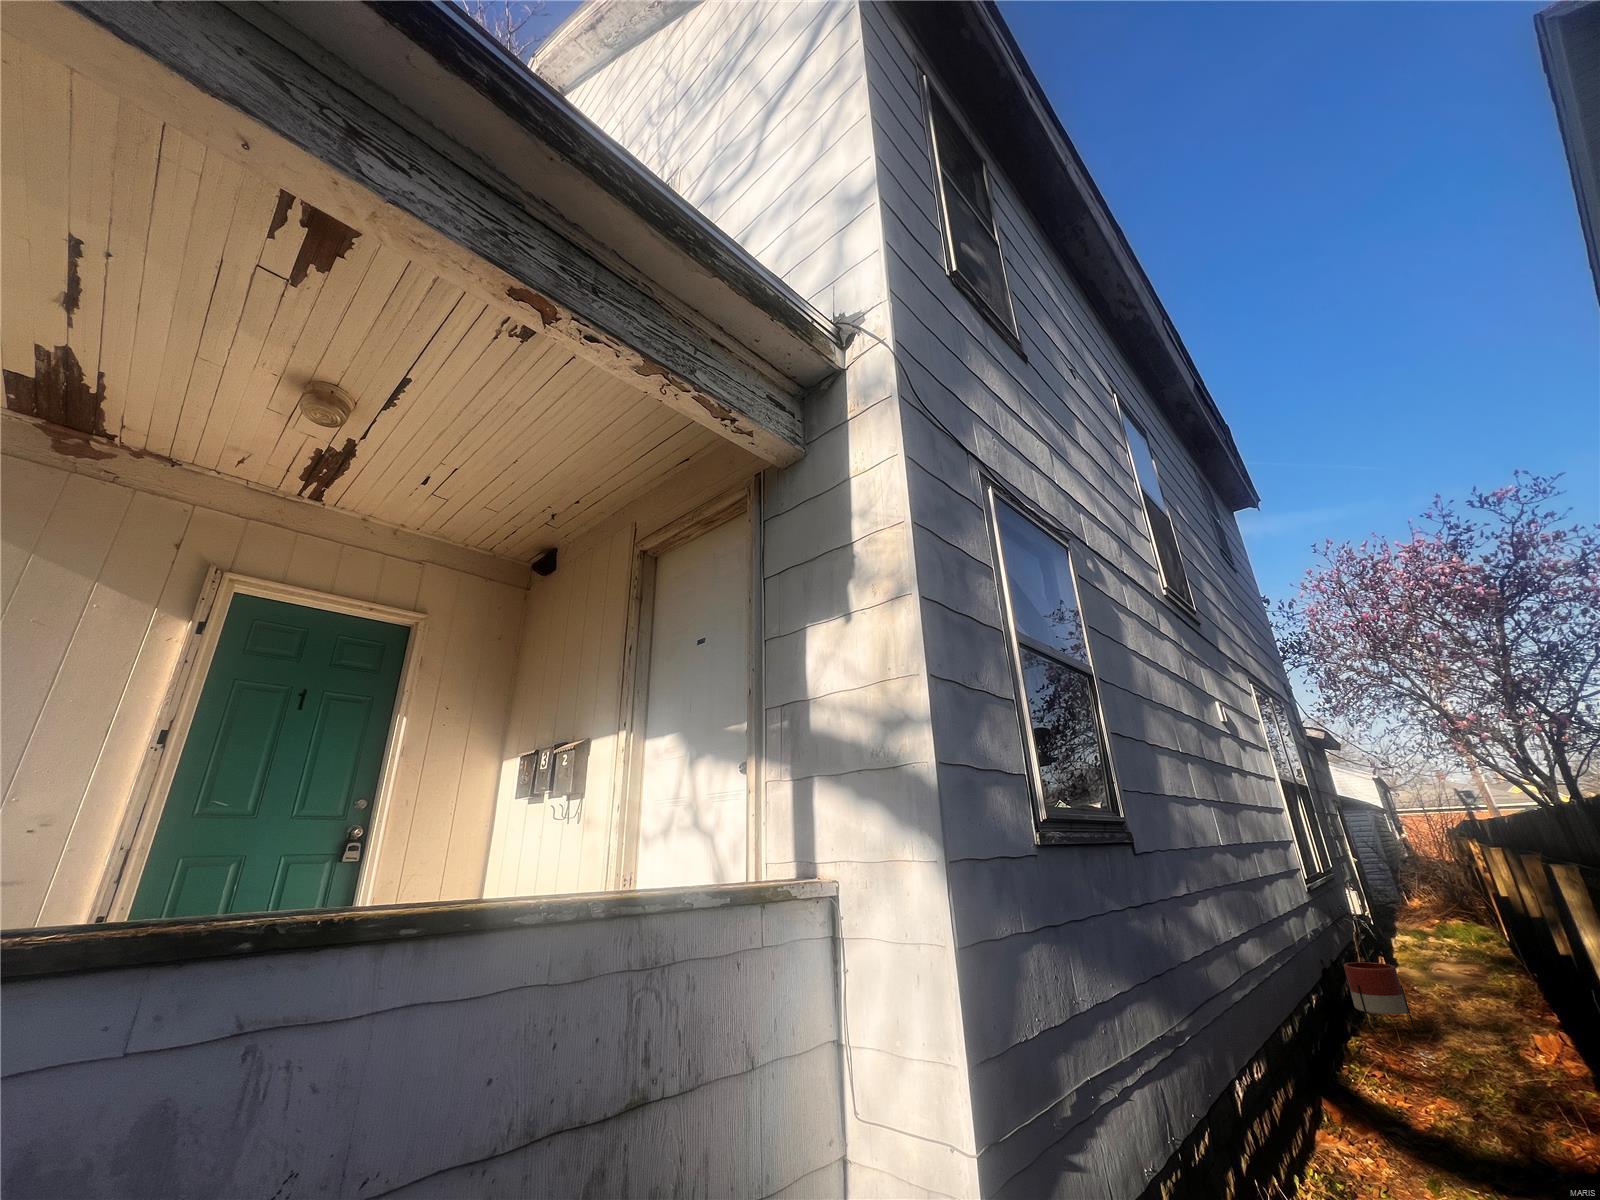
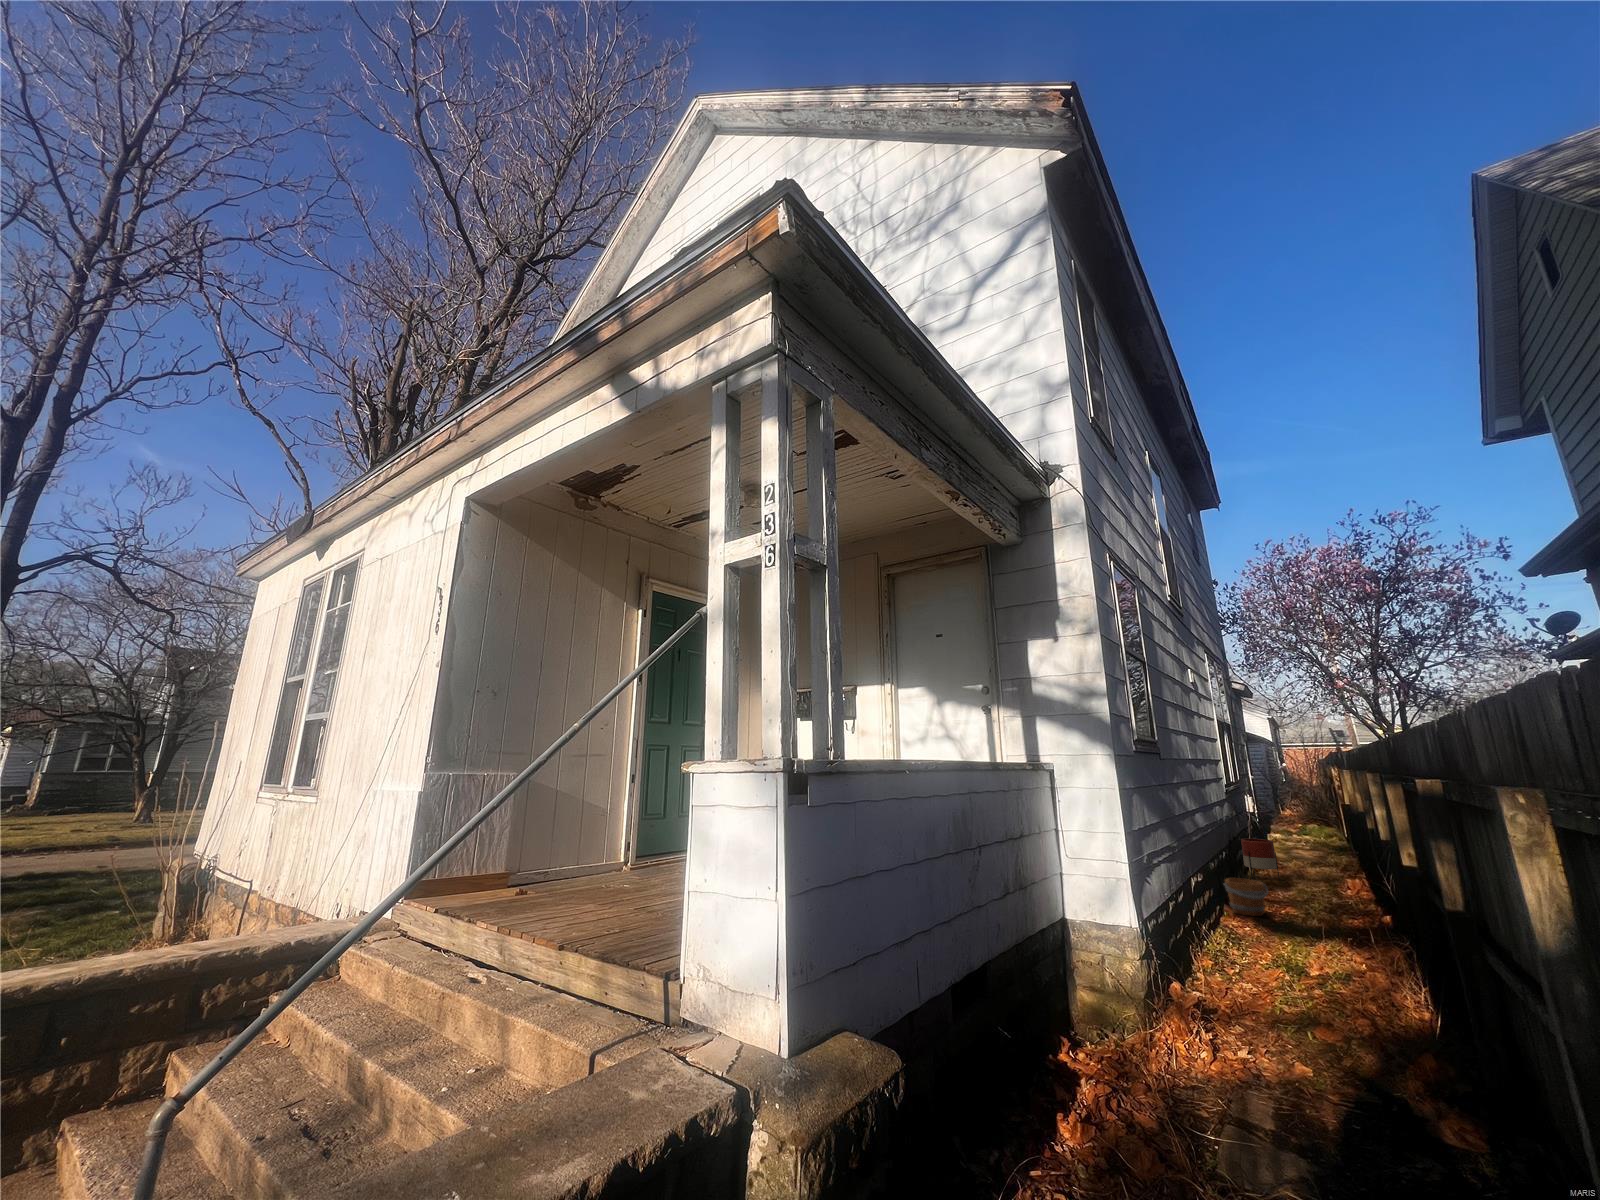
bucket: none [1313,1048,1396,1124] -> present [1223,878,1268,916]

